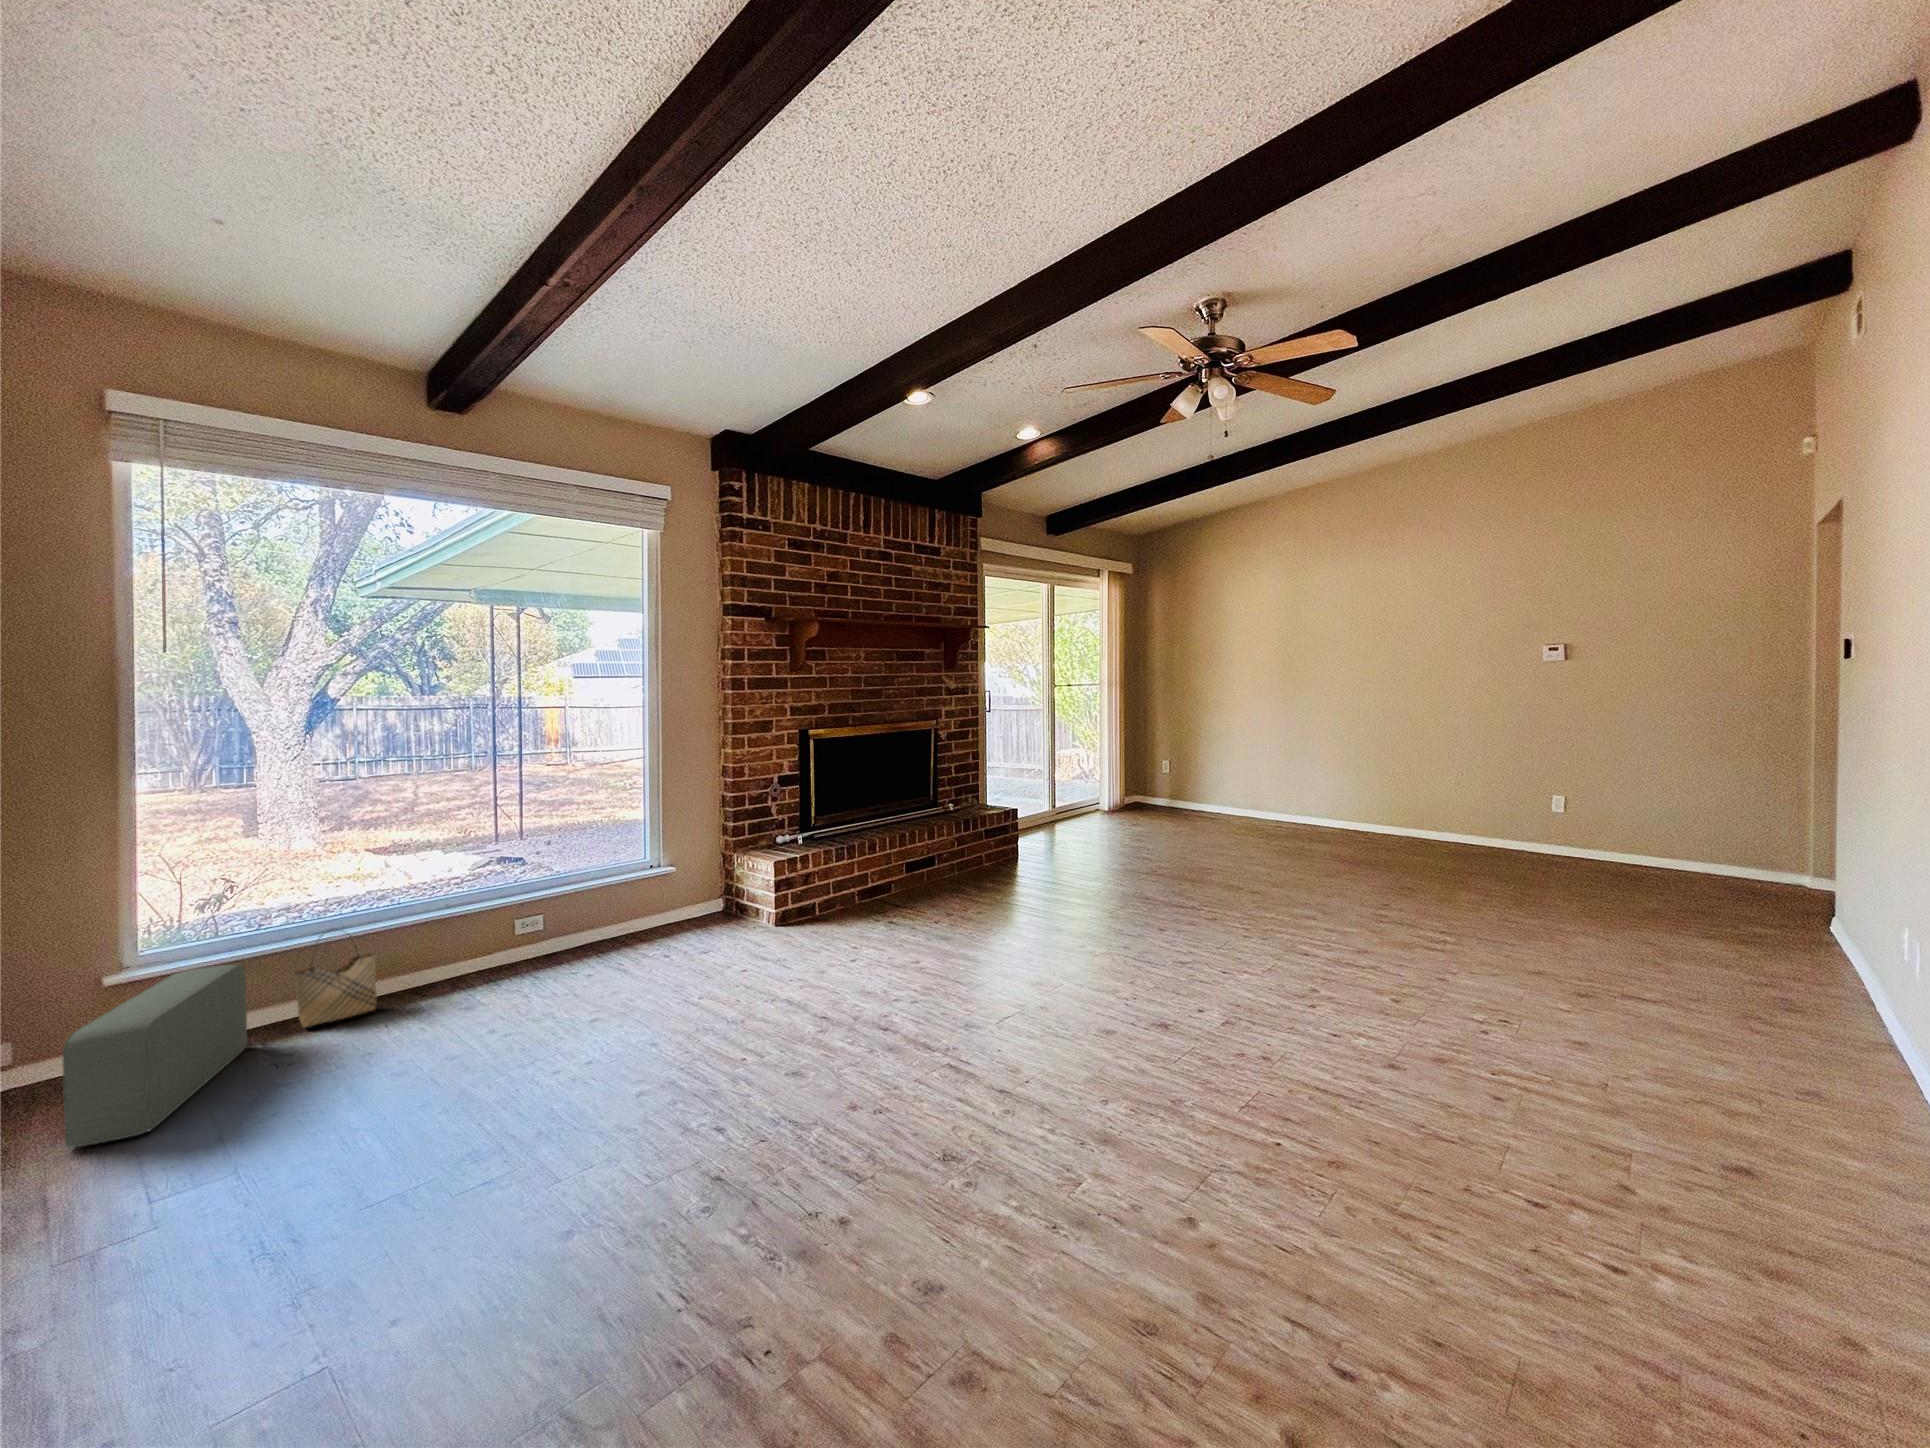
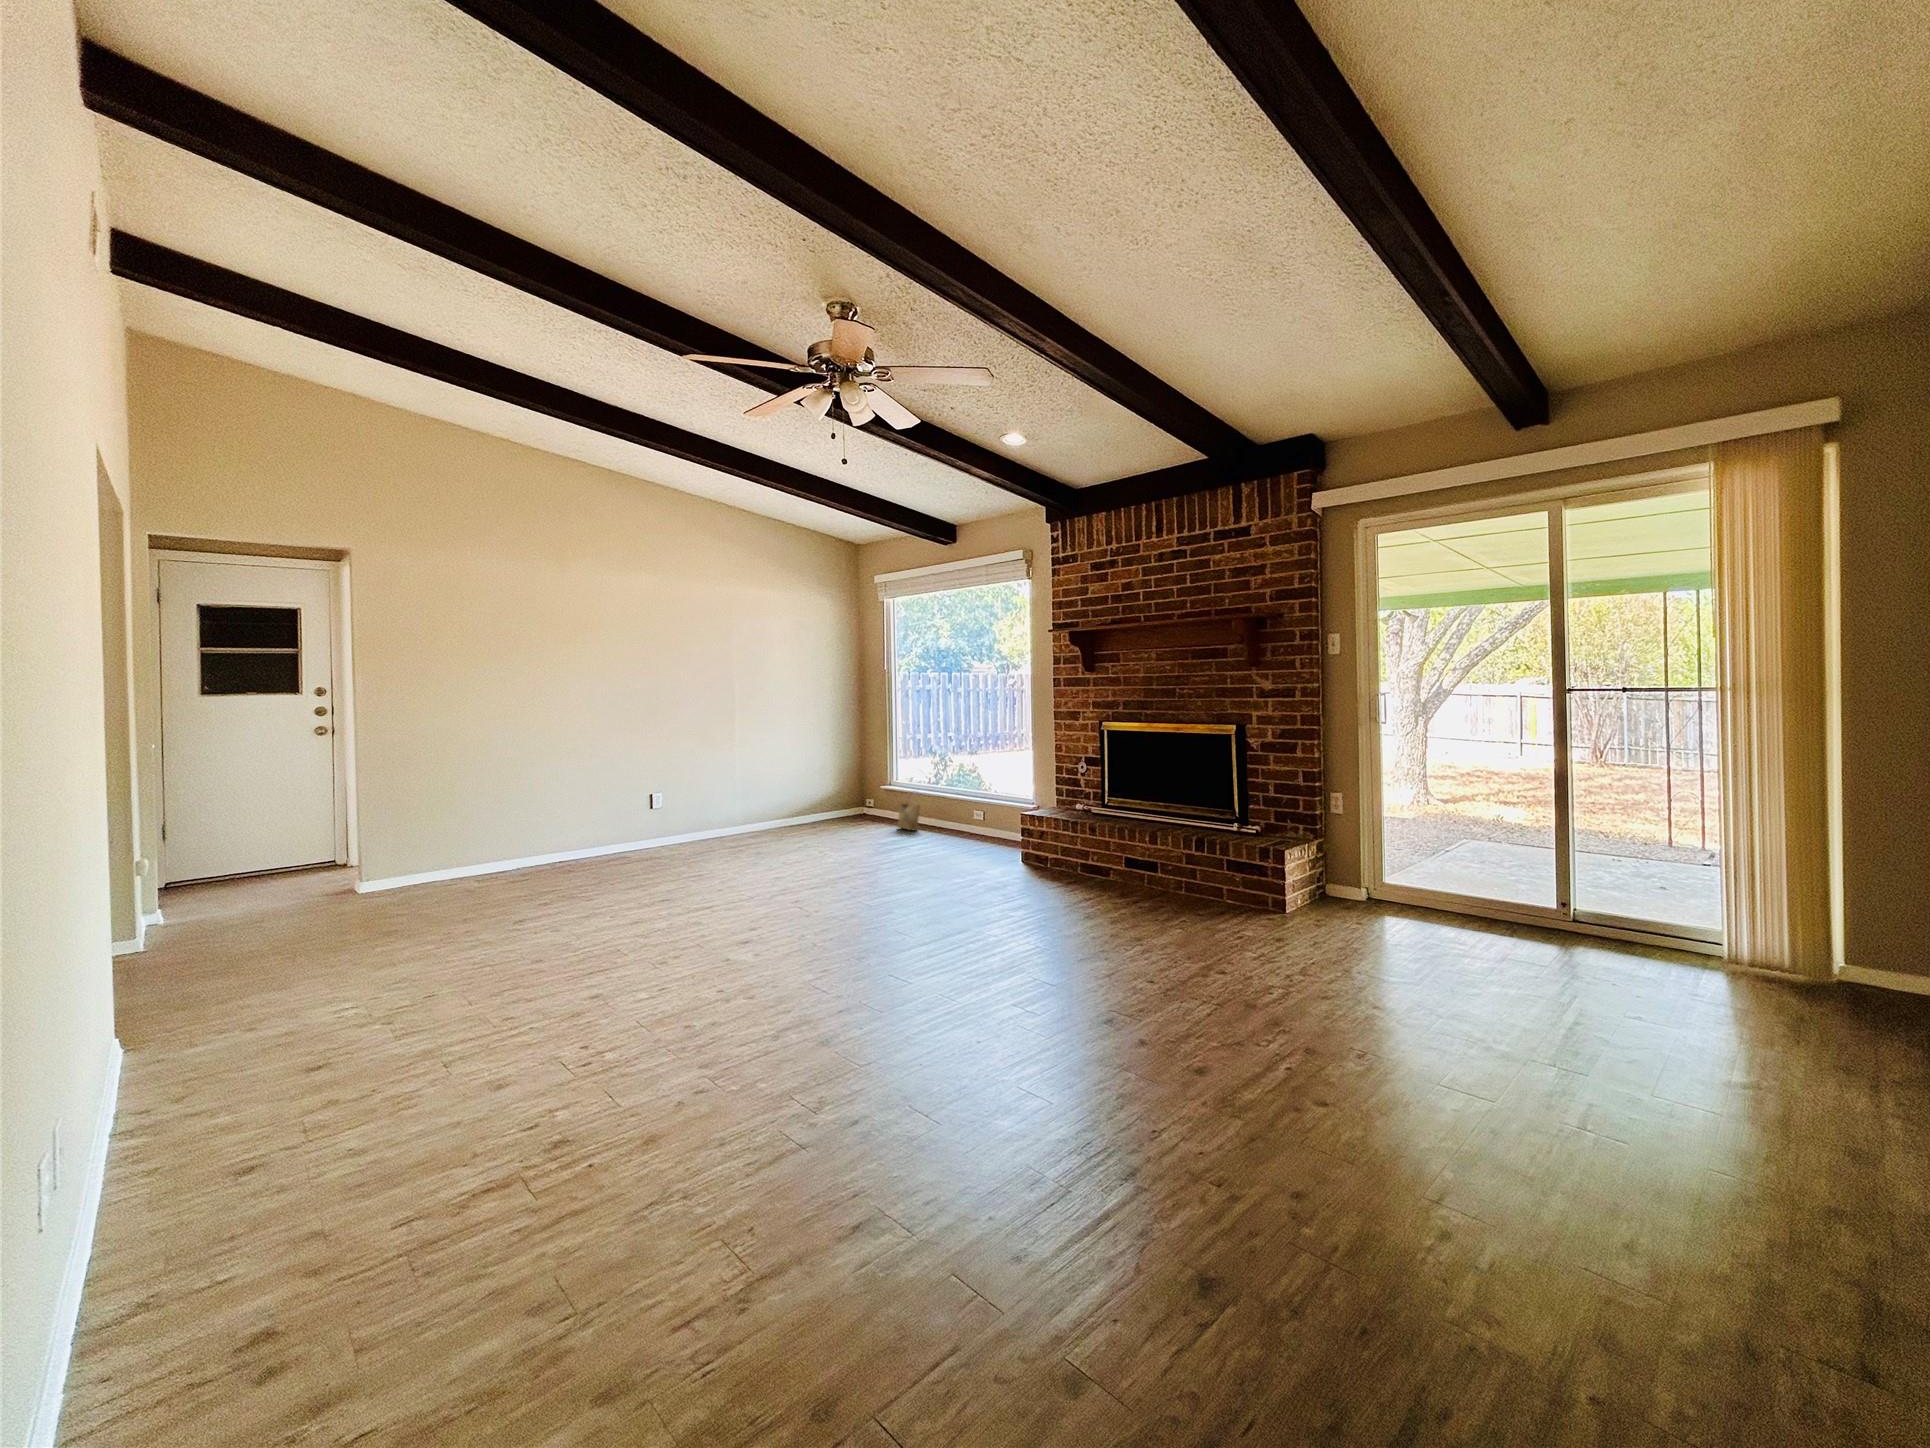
pouf: present [63,965,247,1147] -> none [813,791,886,831]

